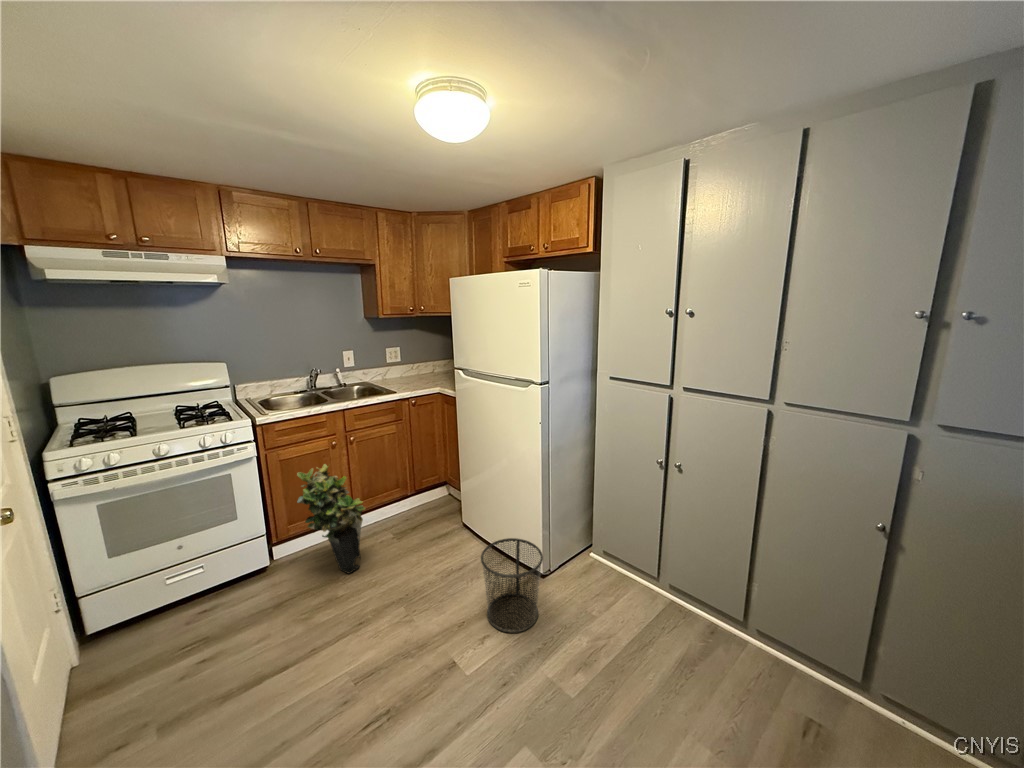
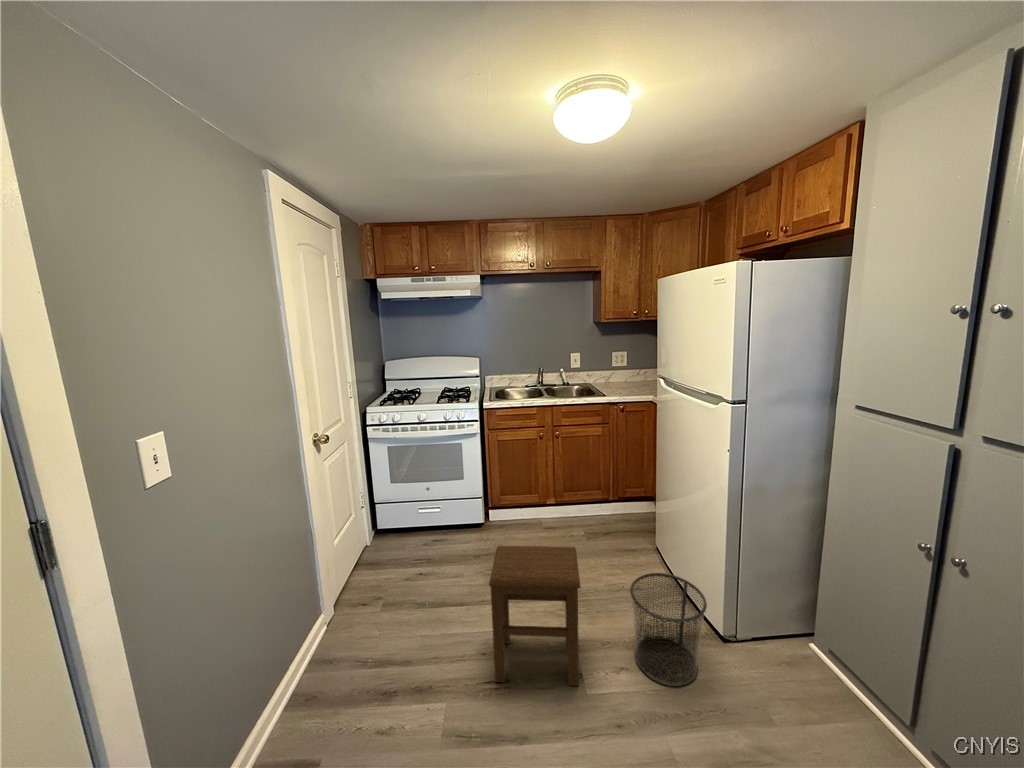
potted plant: present [297,464,365,574] -> none [500,451,555,554]
stool: none [345,545,457,722] -> present [489,546,581,686]

